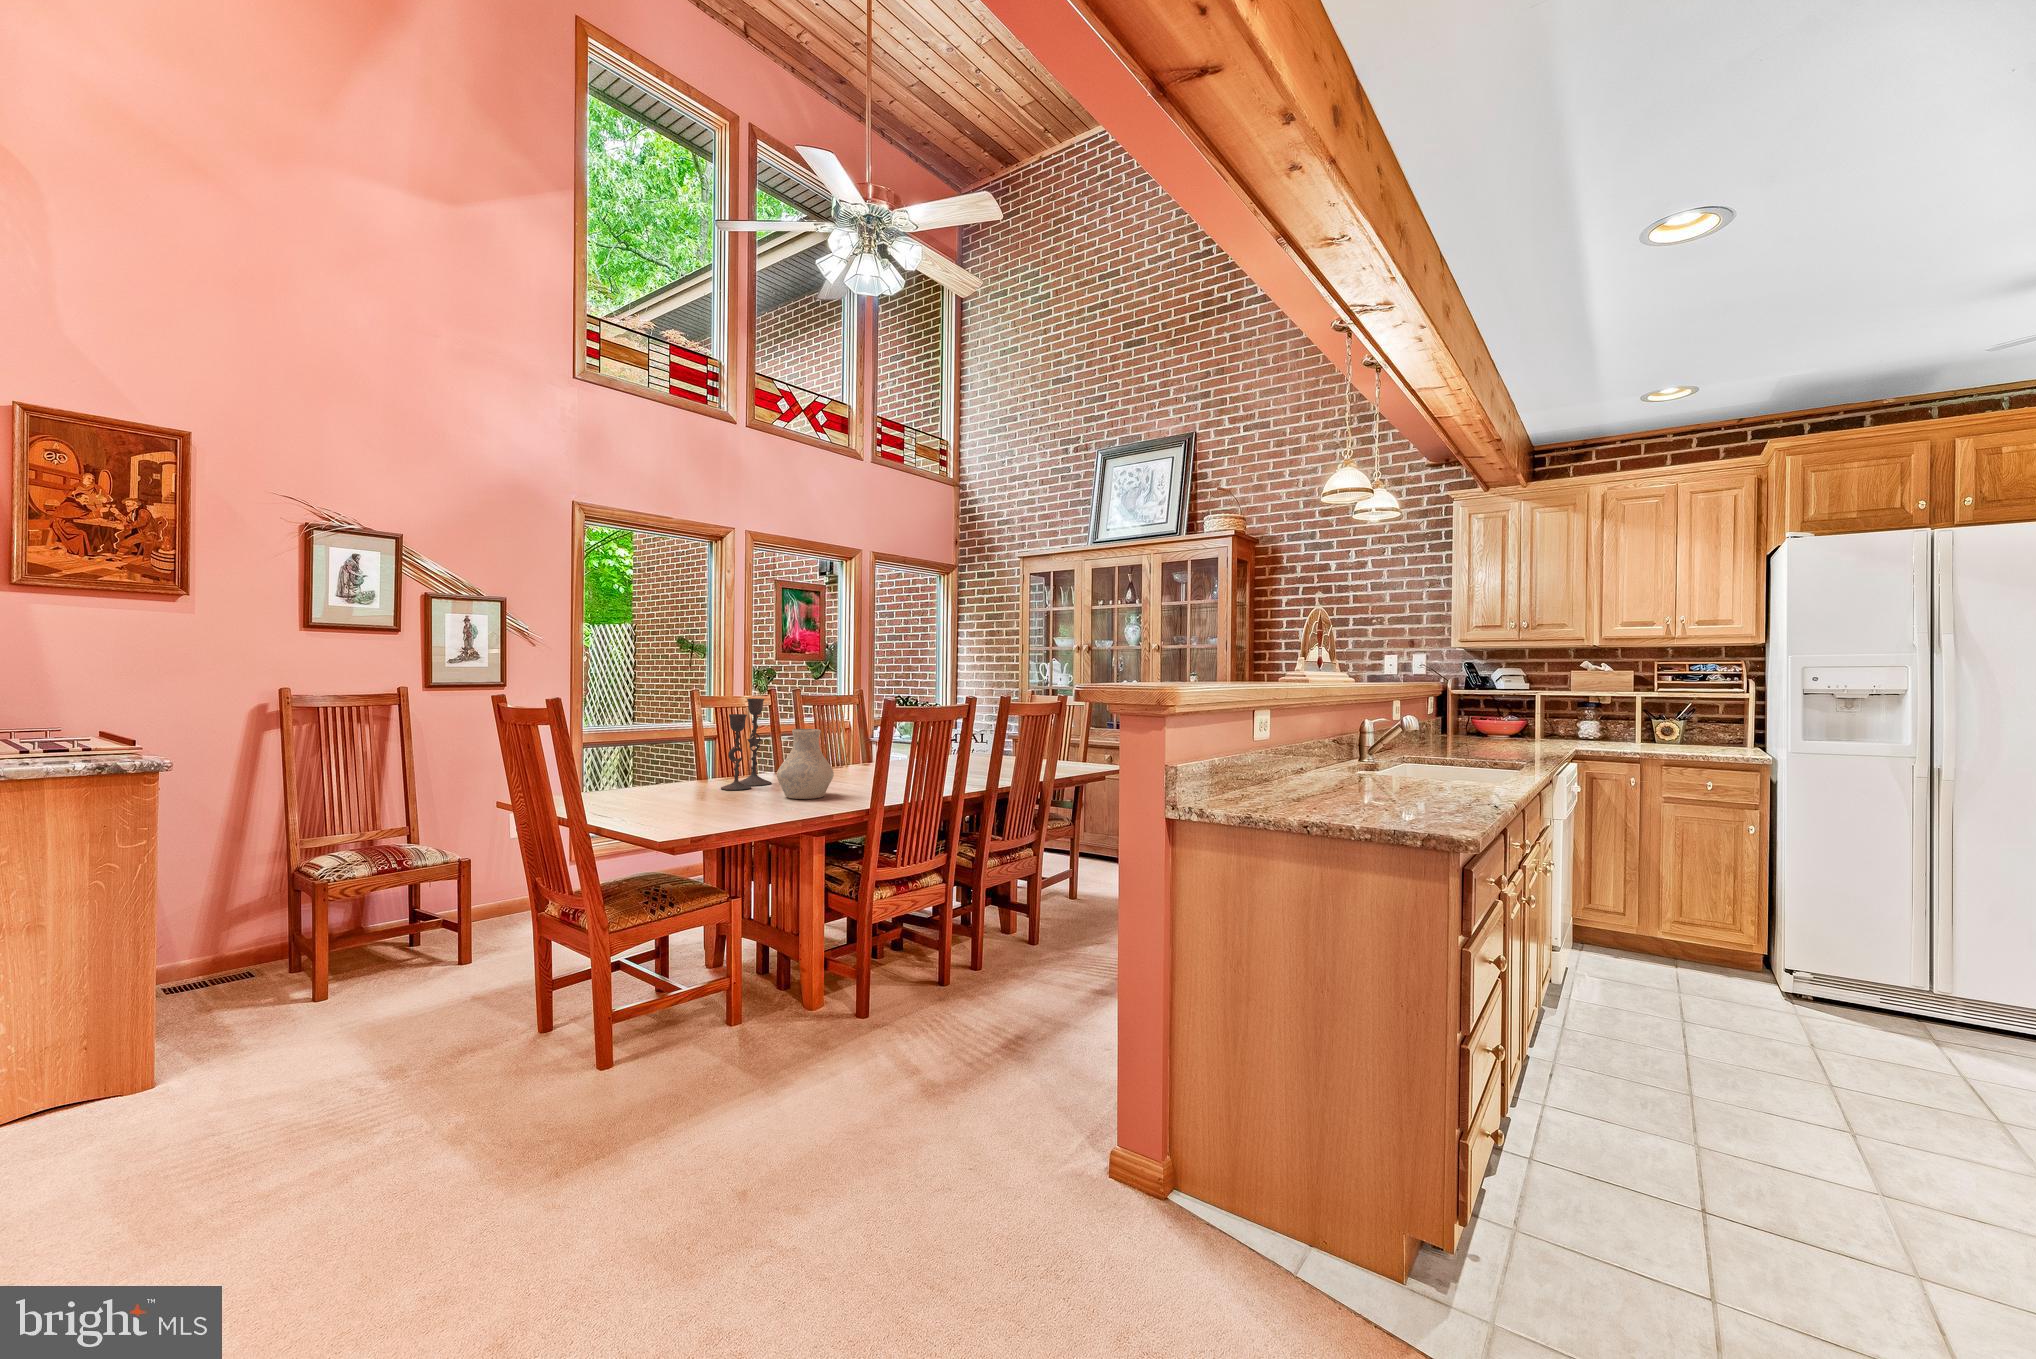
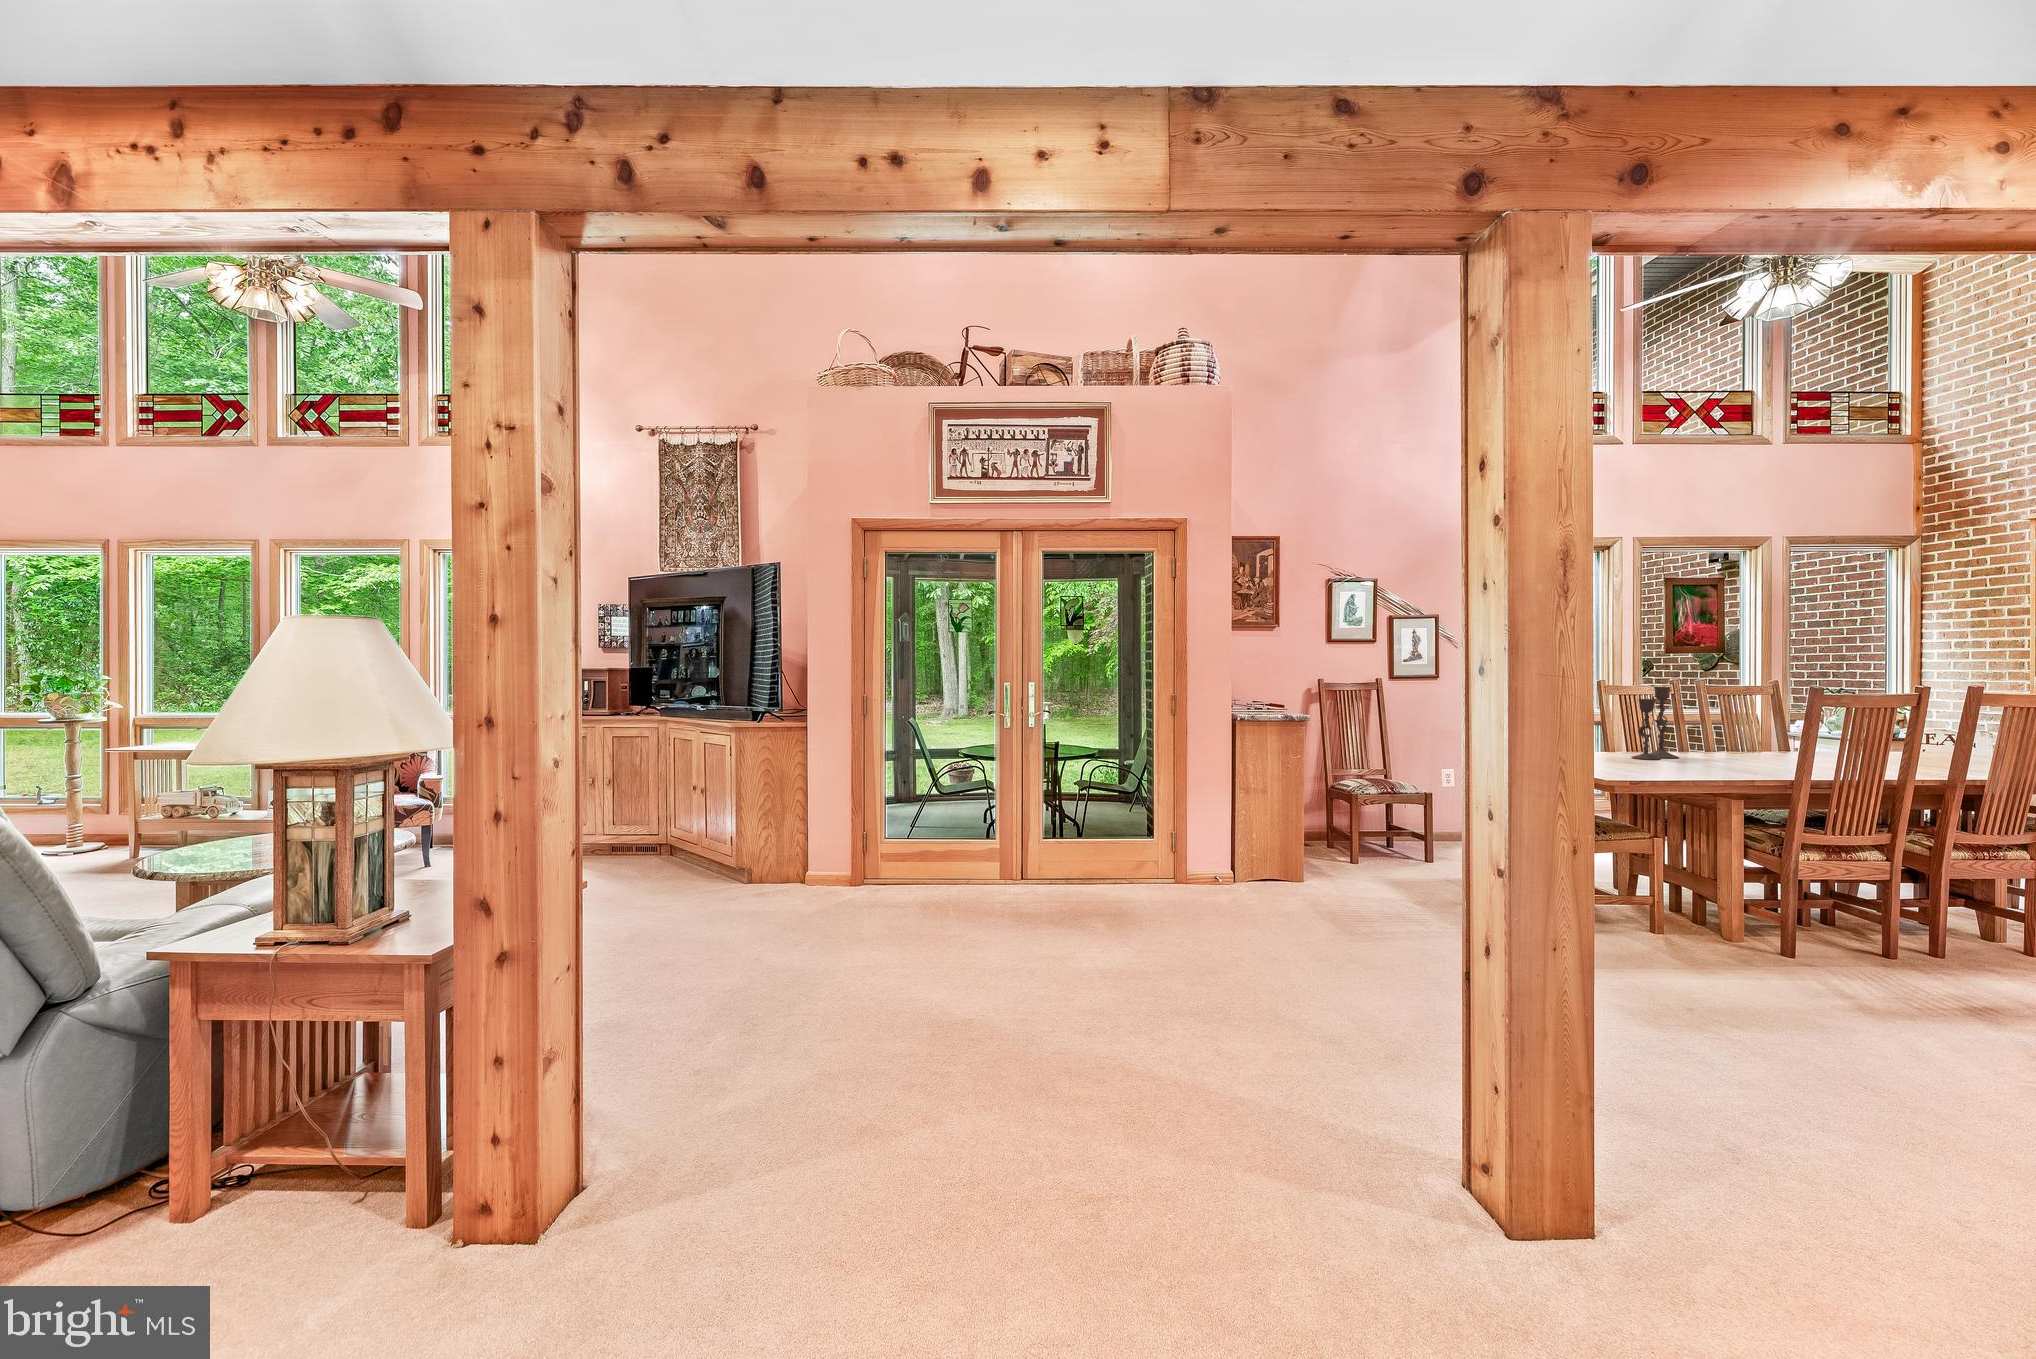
vase: present [777,729,834,799] -> none [1690,712,1750,770]

